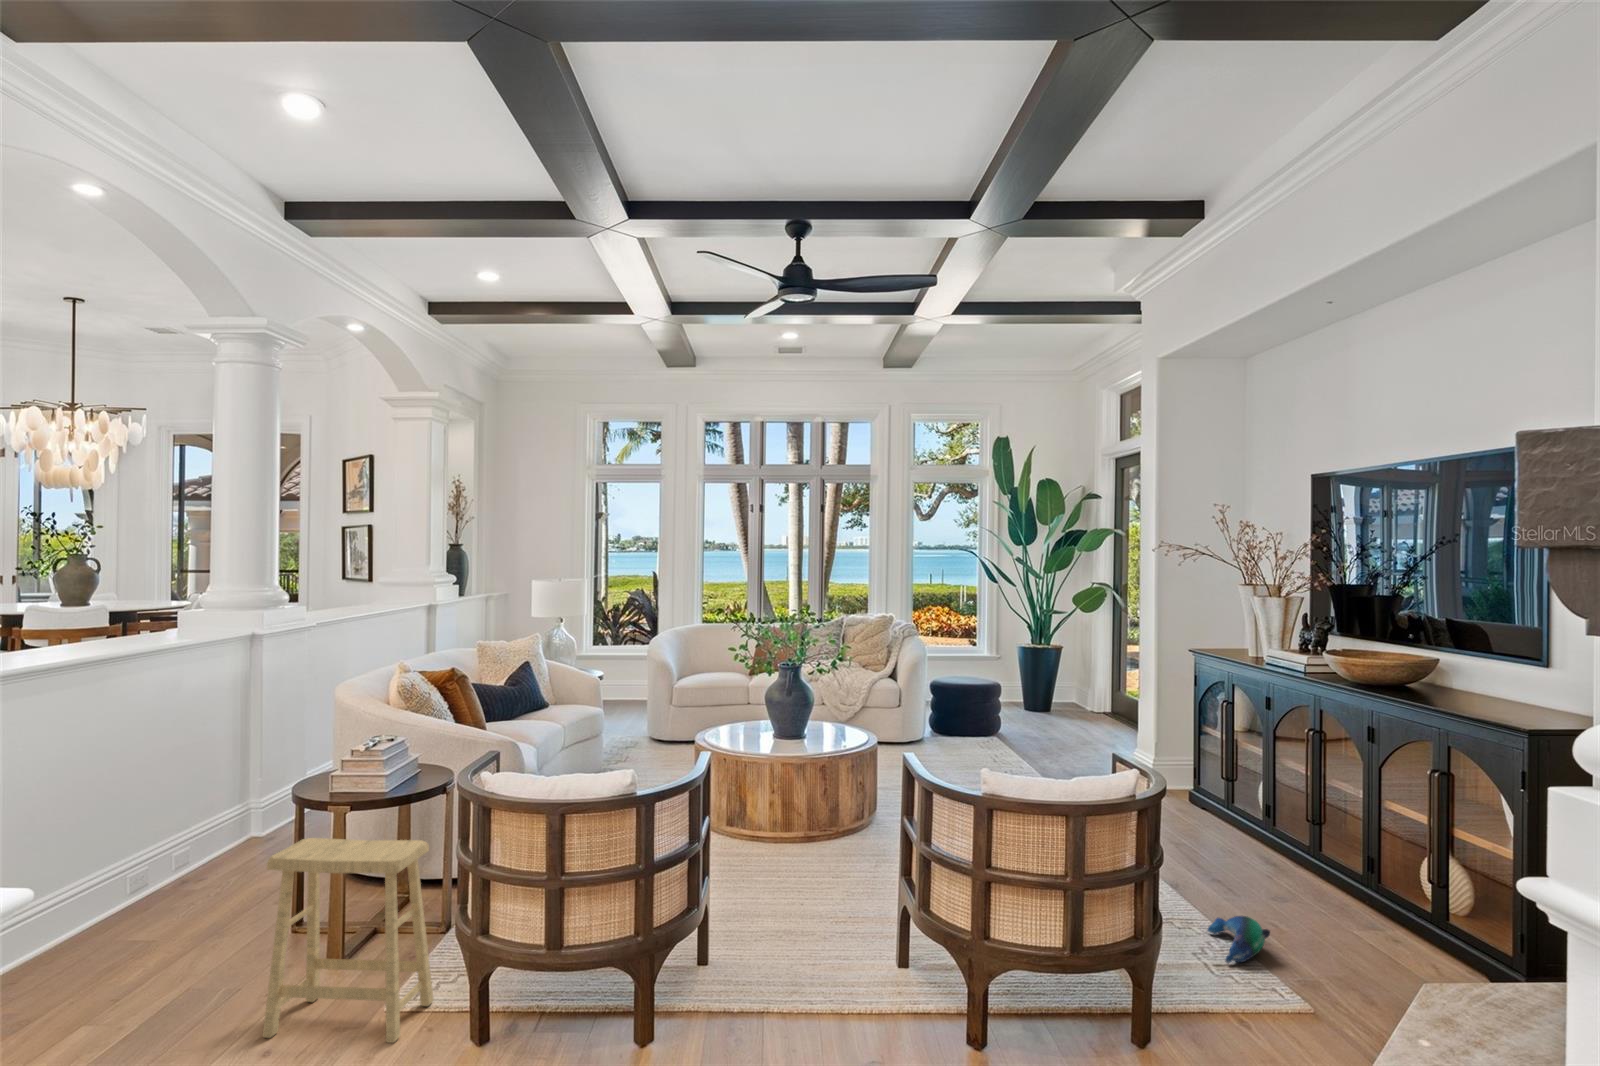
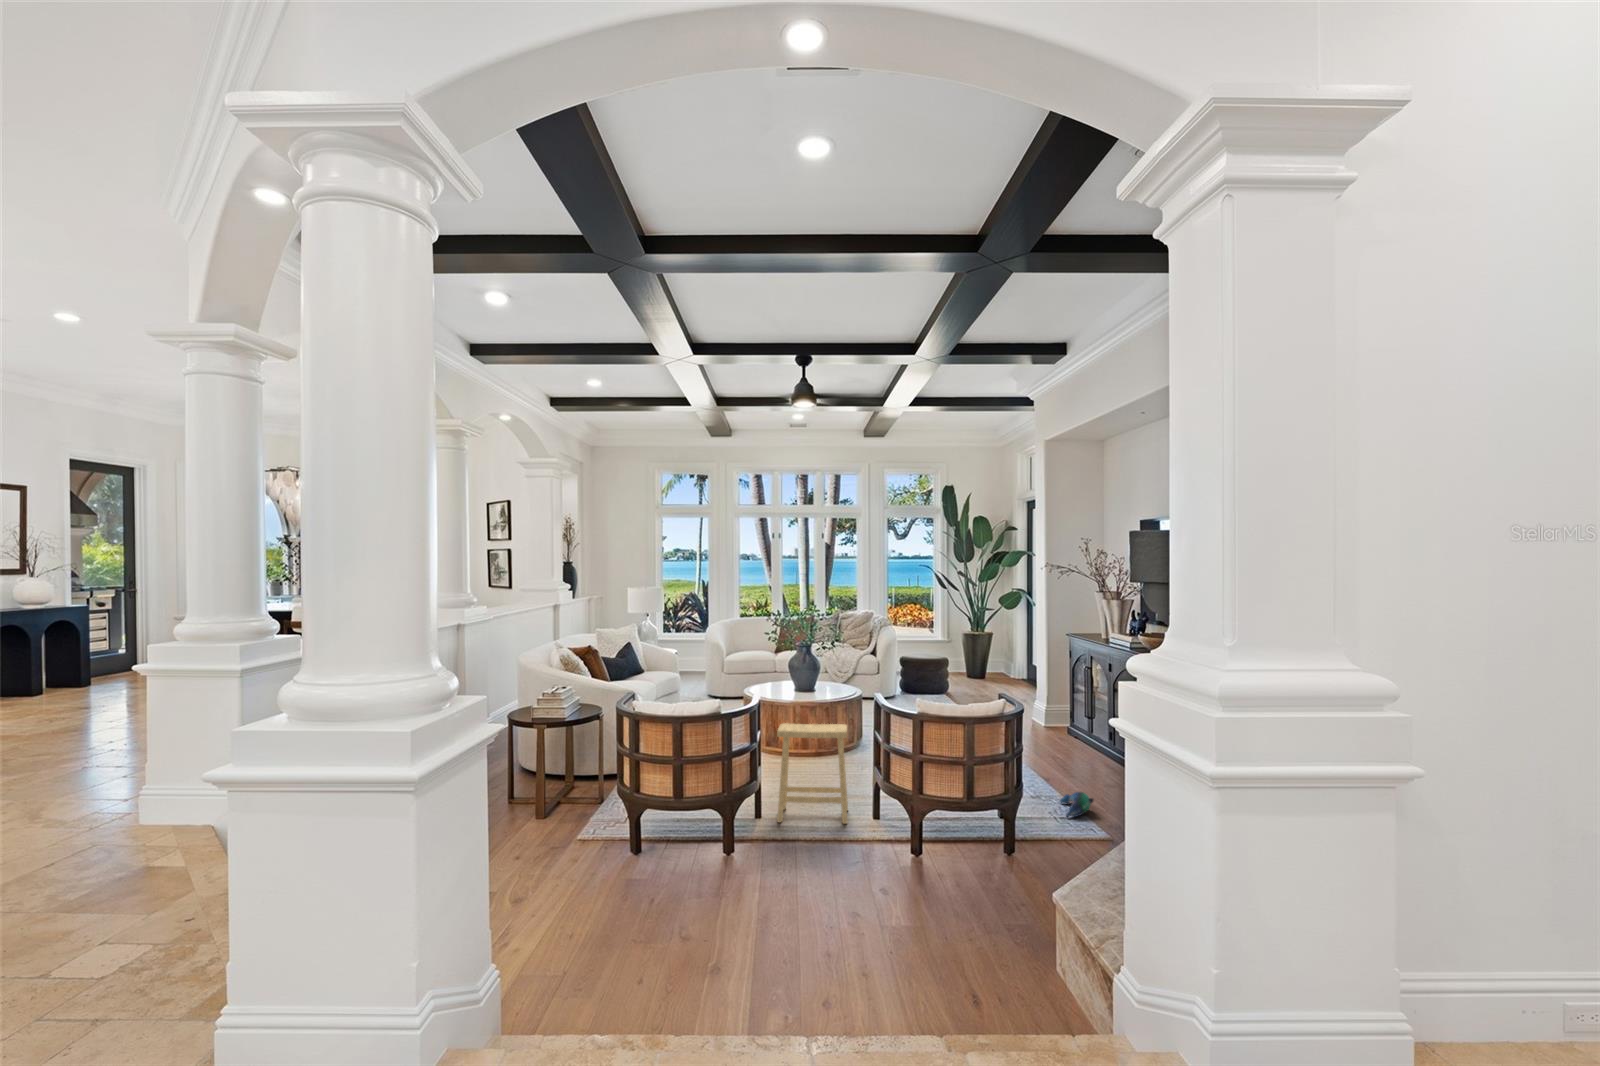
footstool: present [263,838,434,1043] -> present [777,723,848,824]

